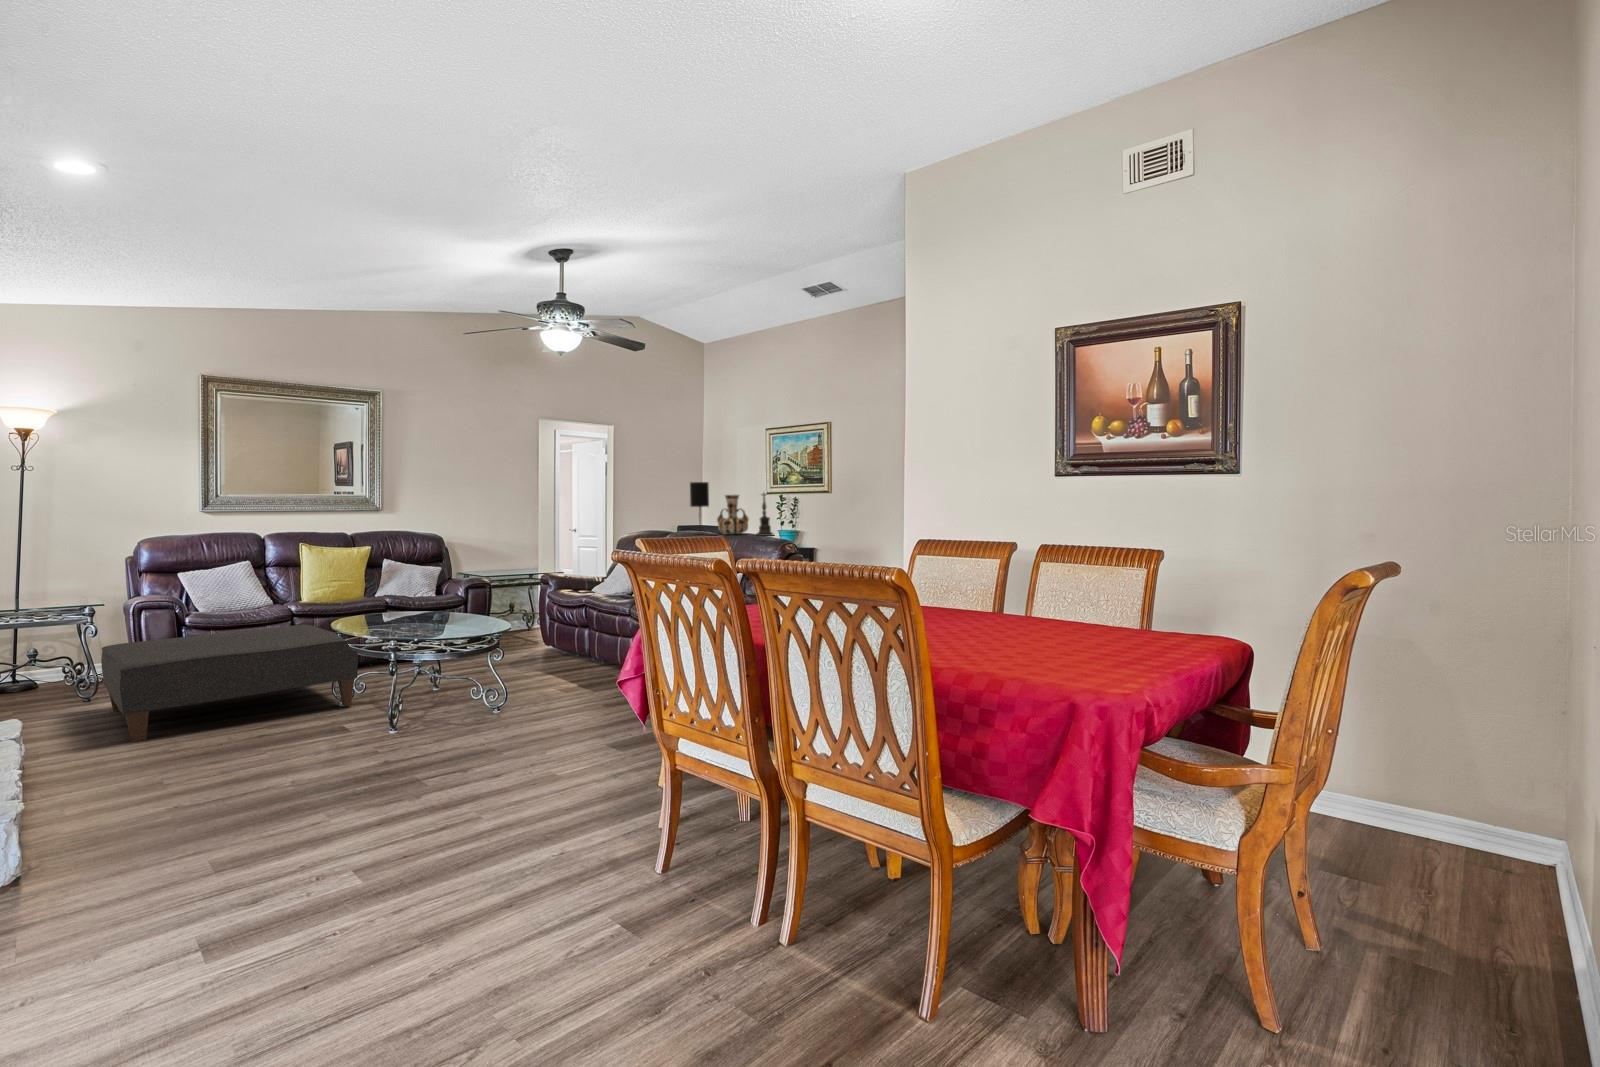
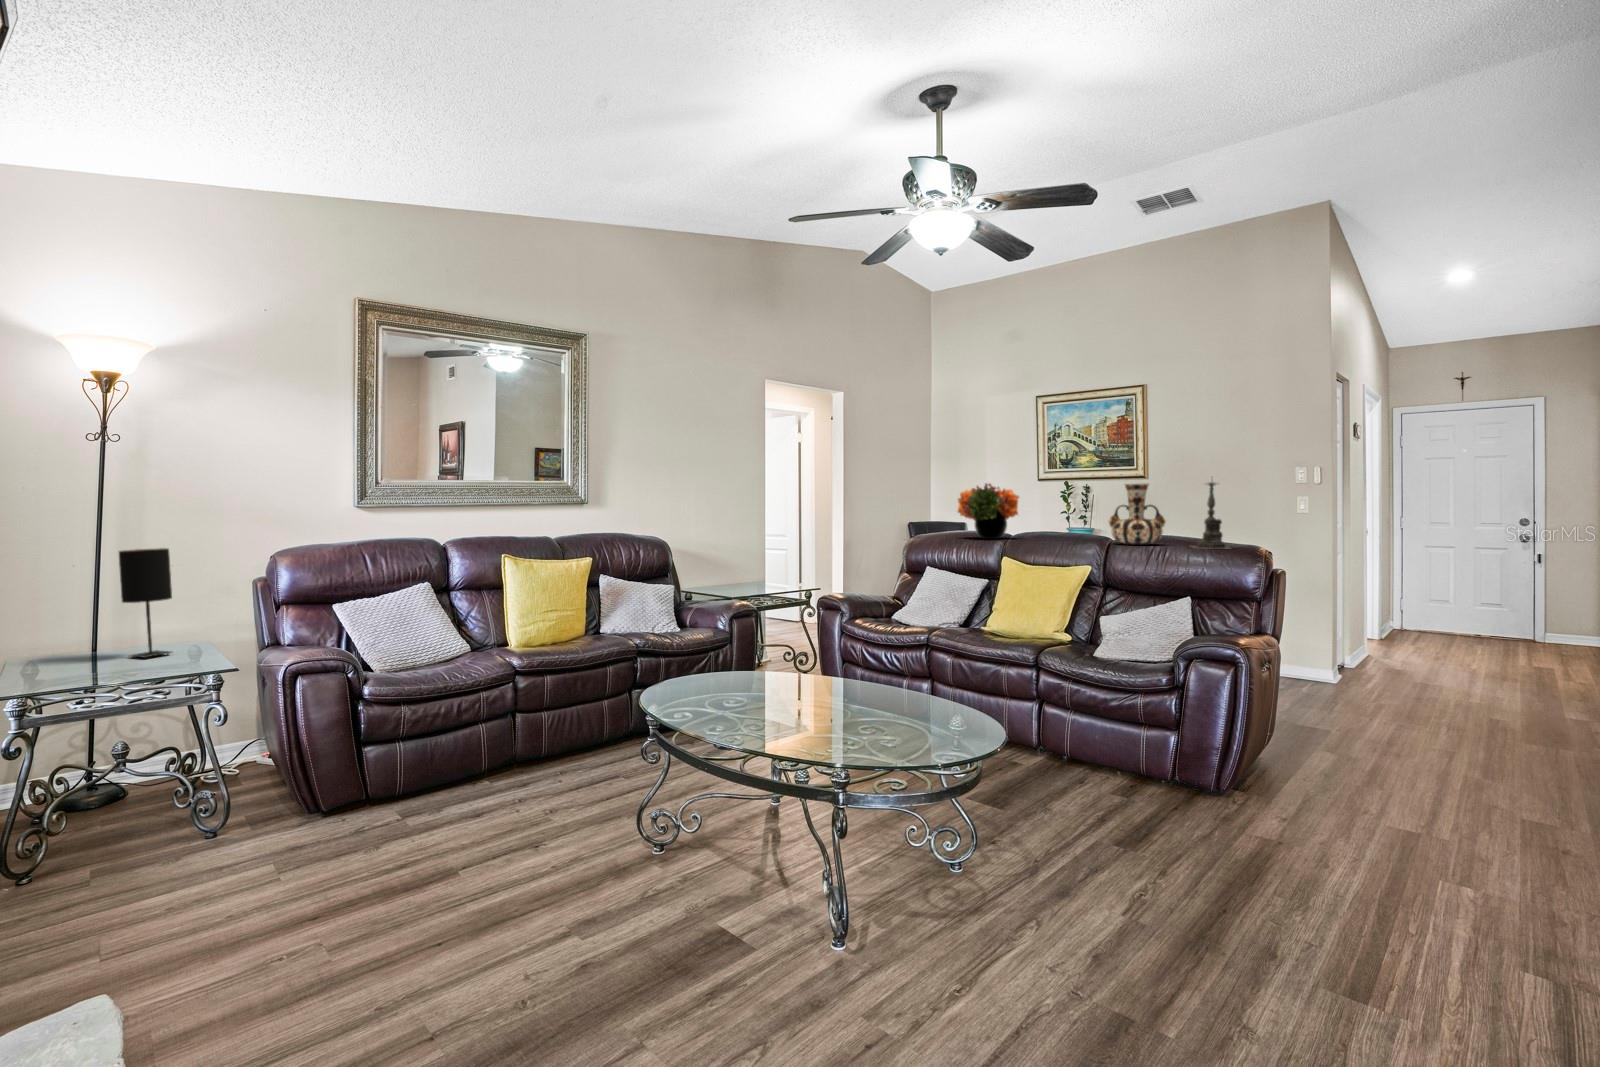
table lamp: present [690,482,709,534] -> present [119,548,172,658]
flower arrangement: none [639,495,683,533] -> present [958,483,1019,539]
ottoman: present [101,624,358,742] -> none [244,692,687,997]

